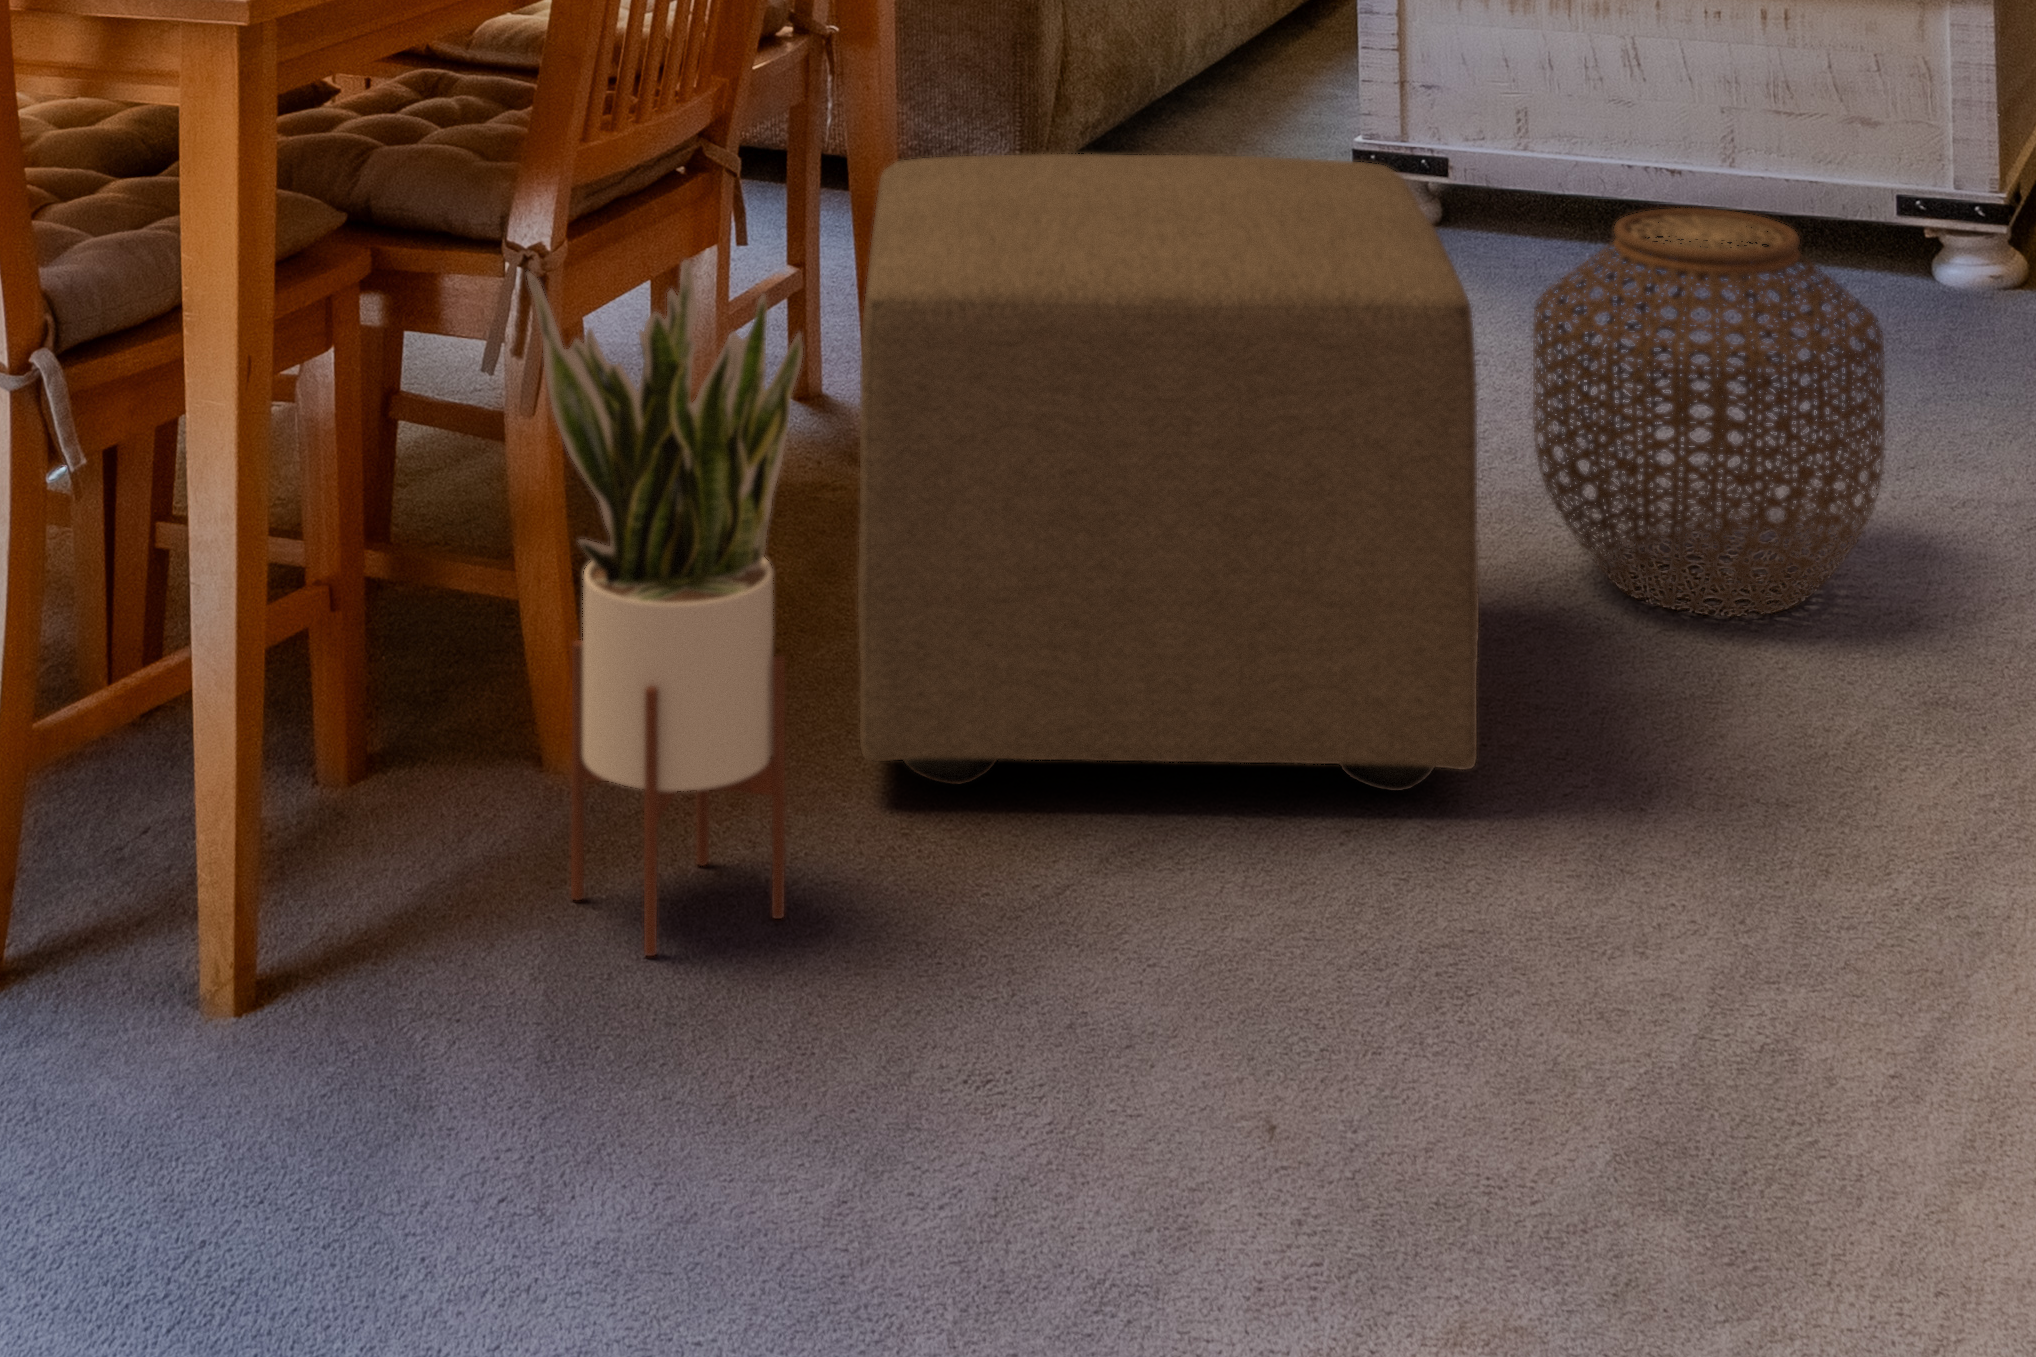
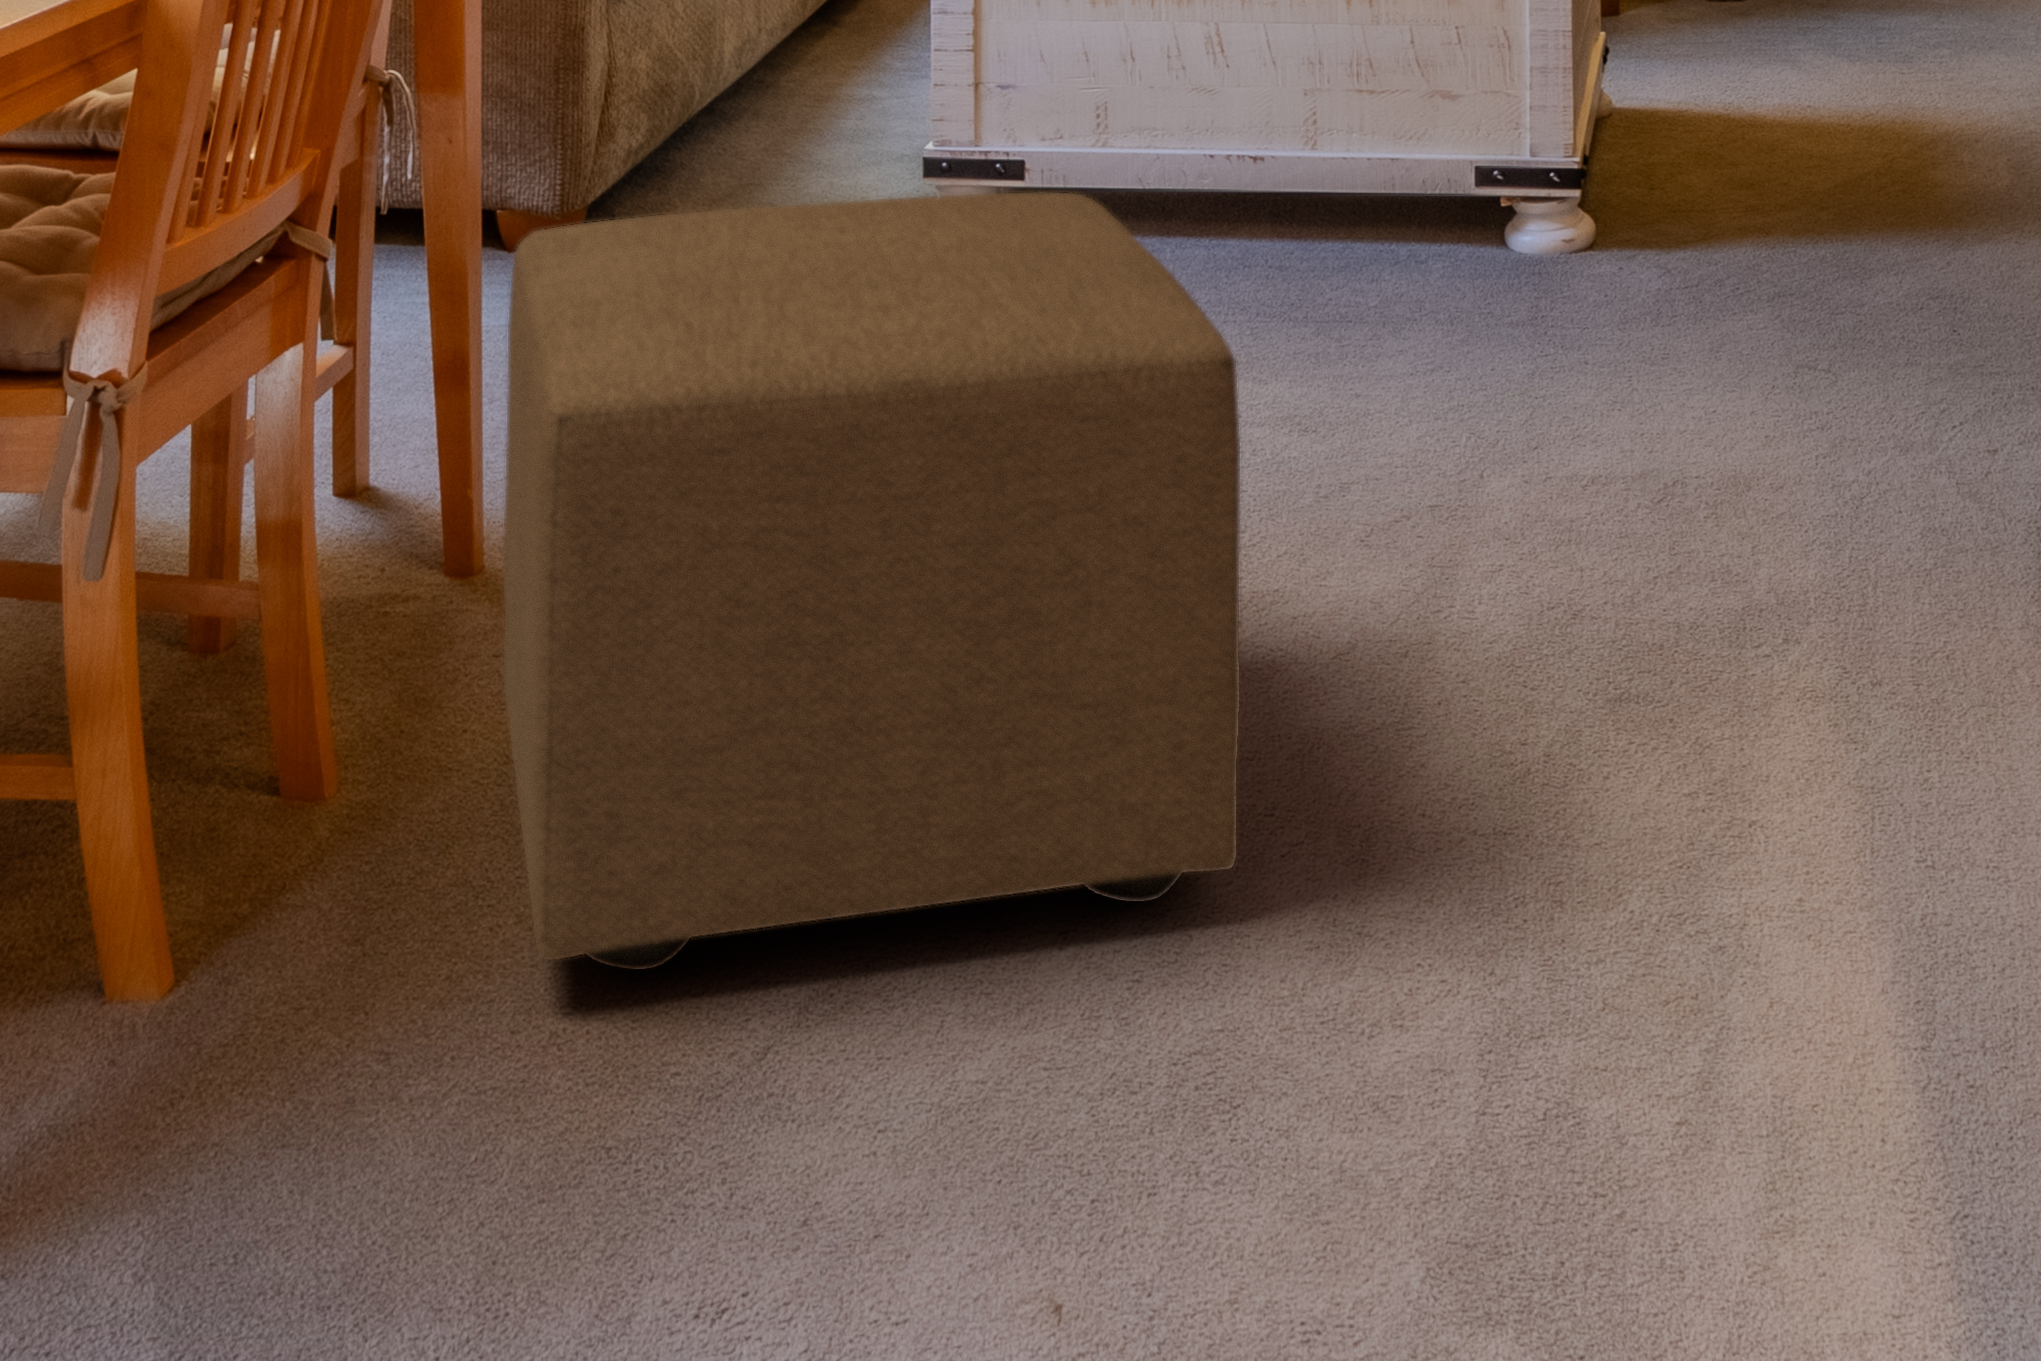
woven basket: present [1533,208,1885,617] -> none [1221,211,1578,640]
potted plant: present [527,260,803,956] -> none [149,399,495,1271]

